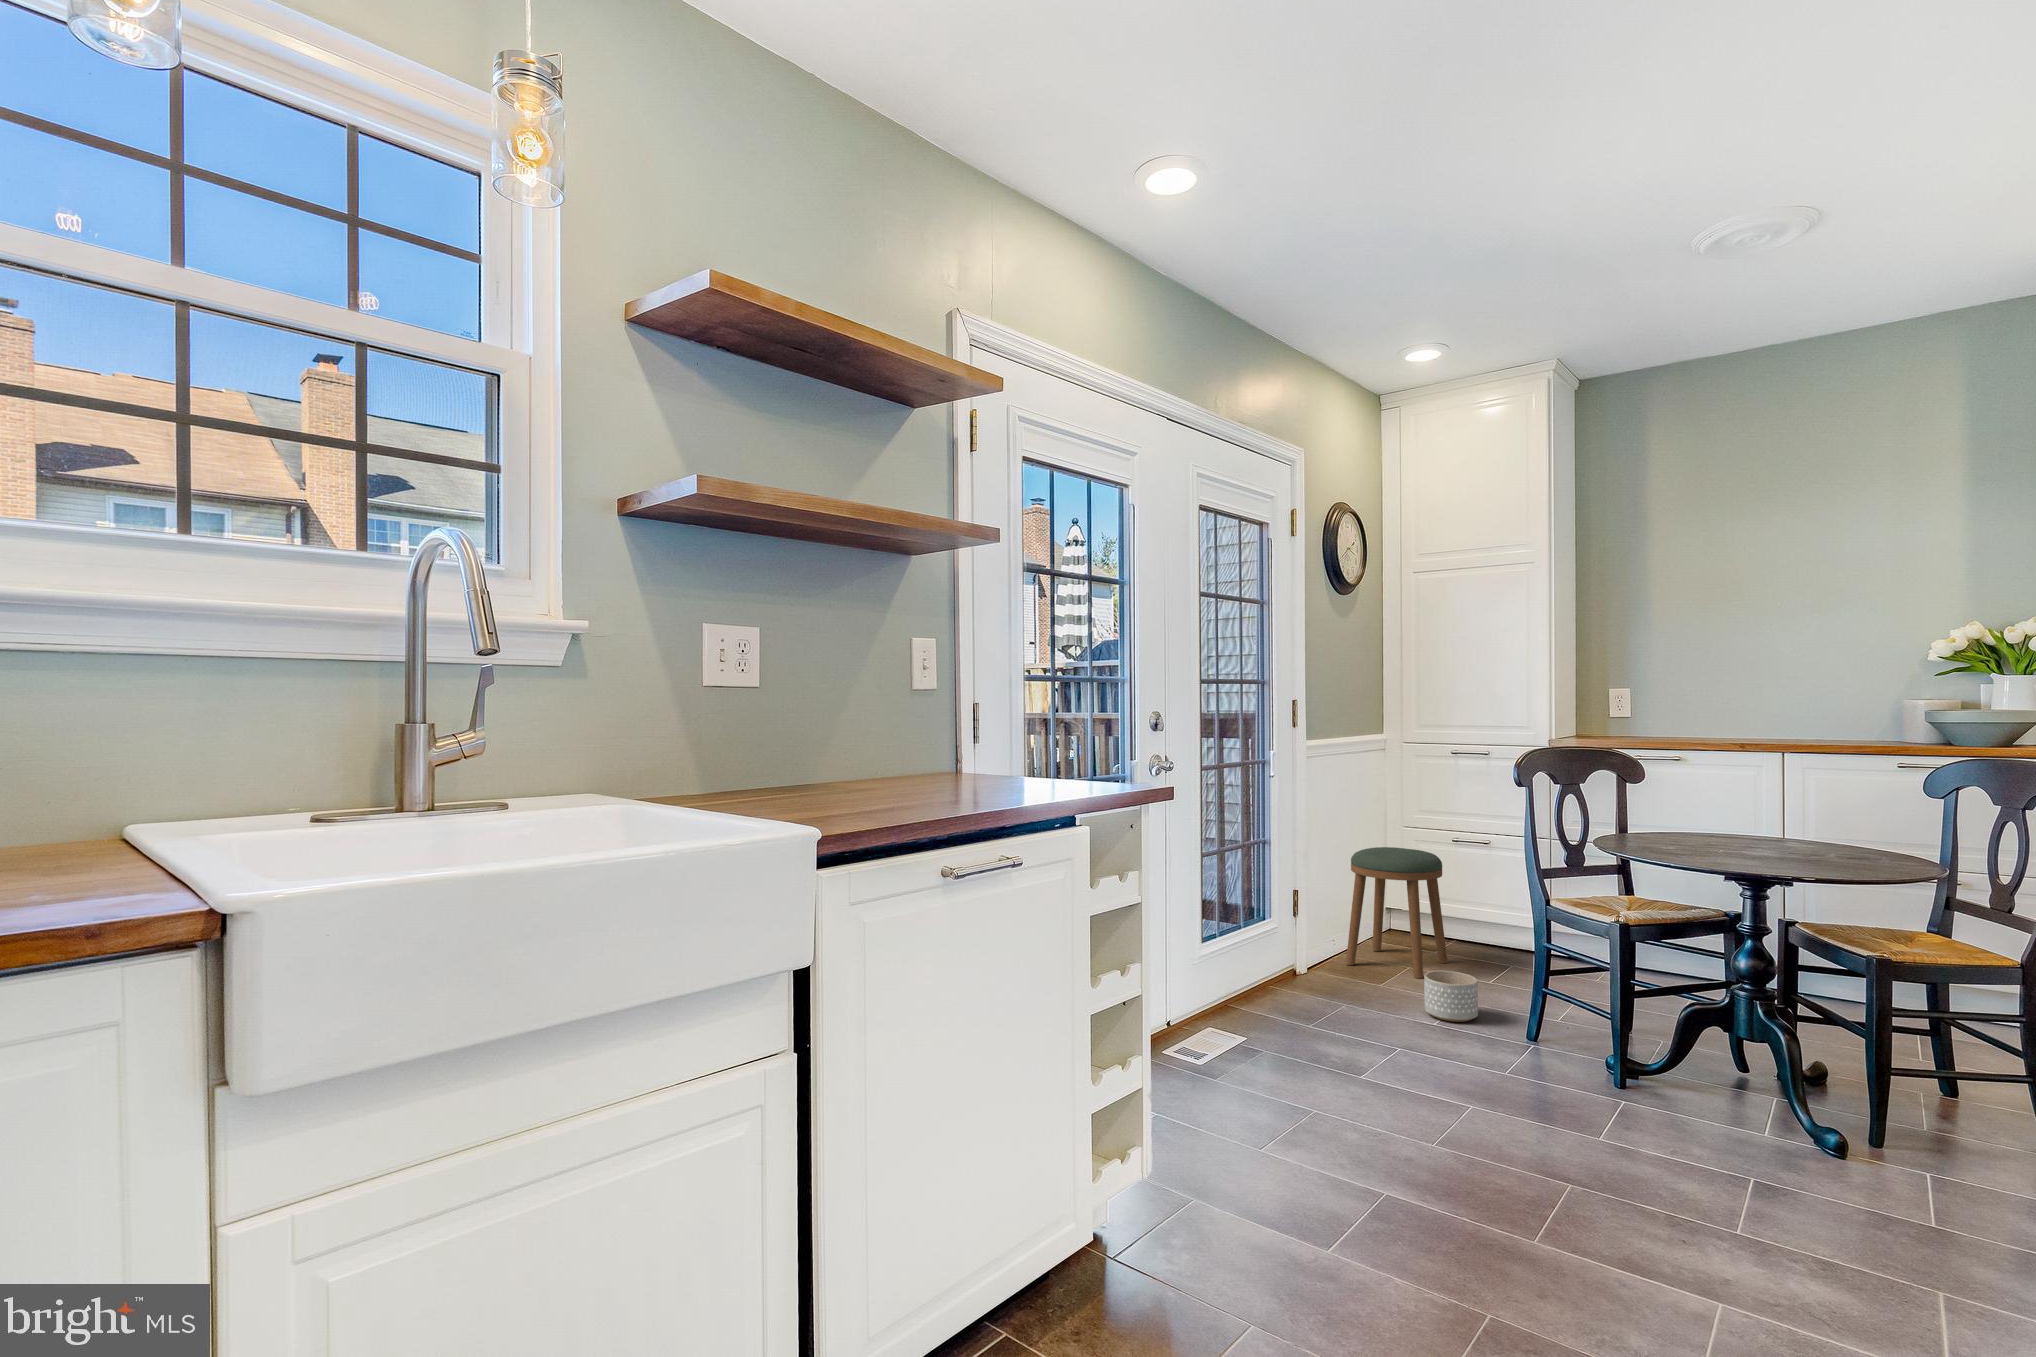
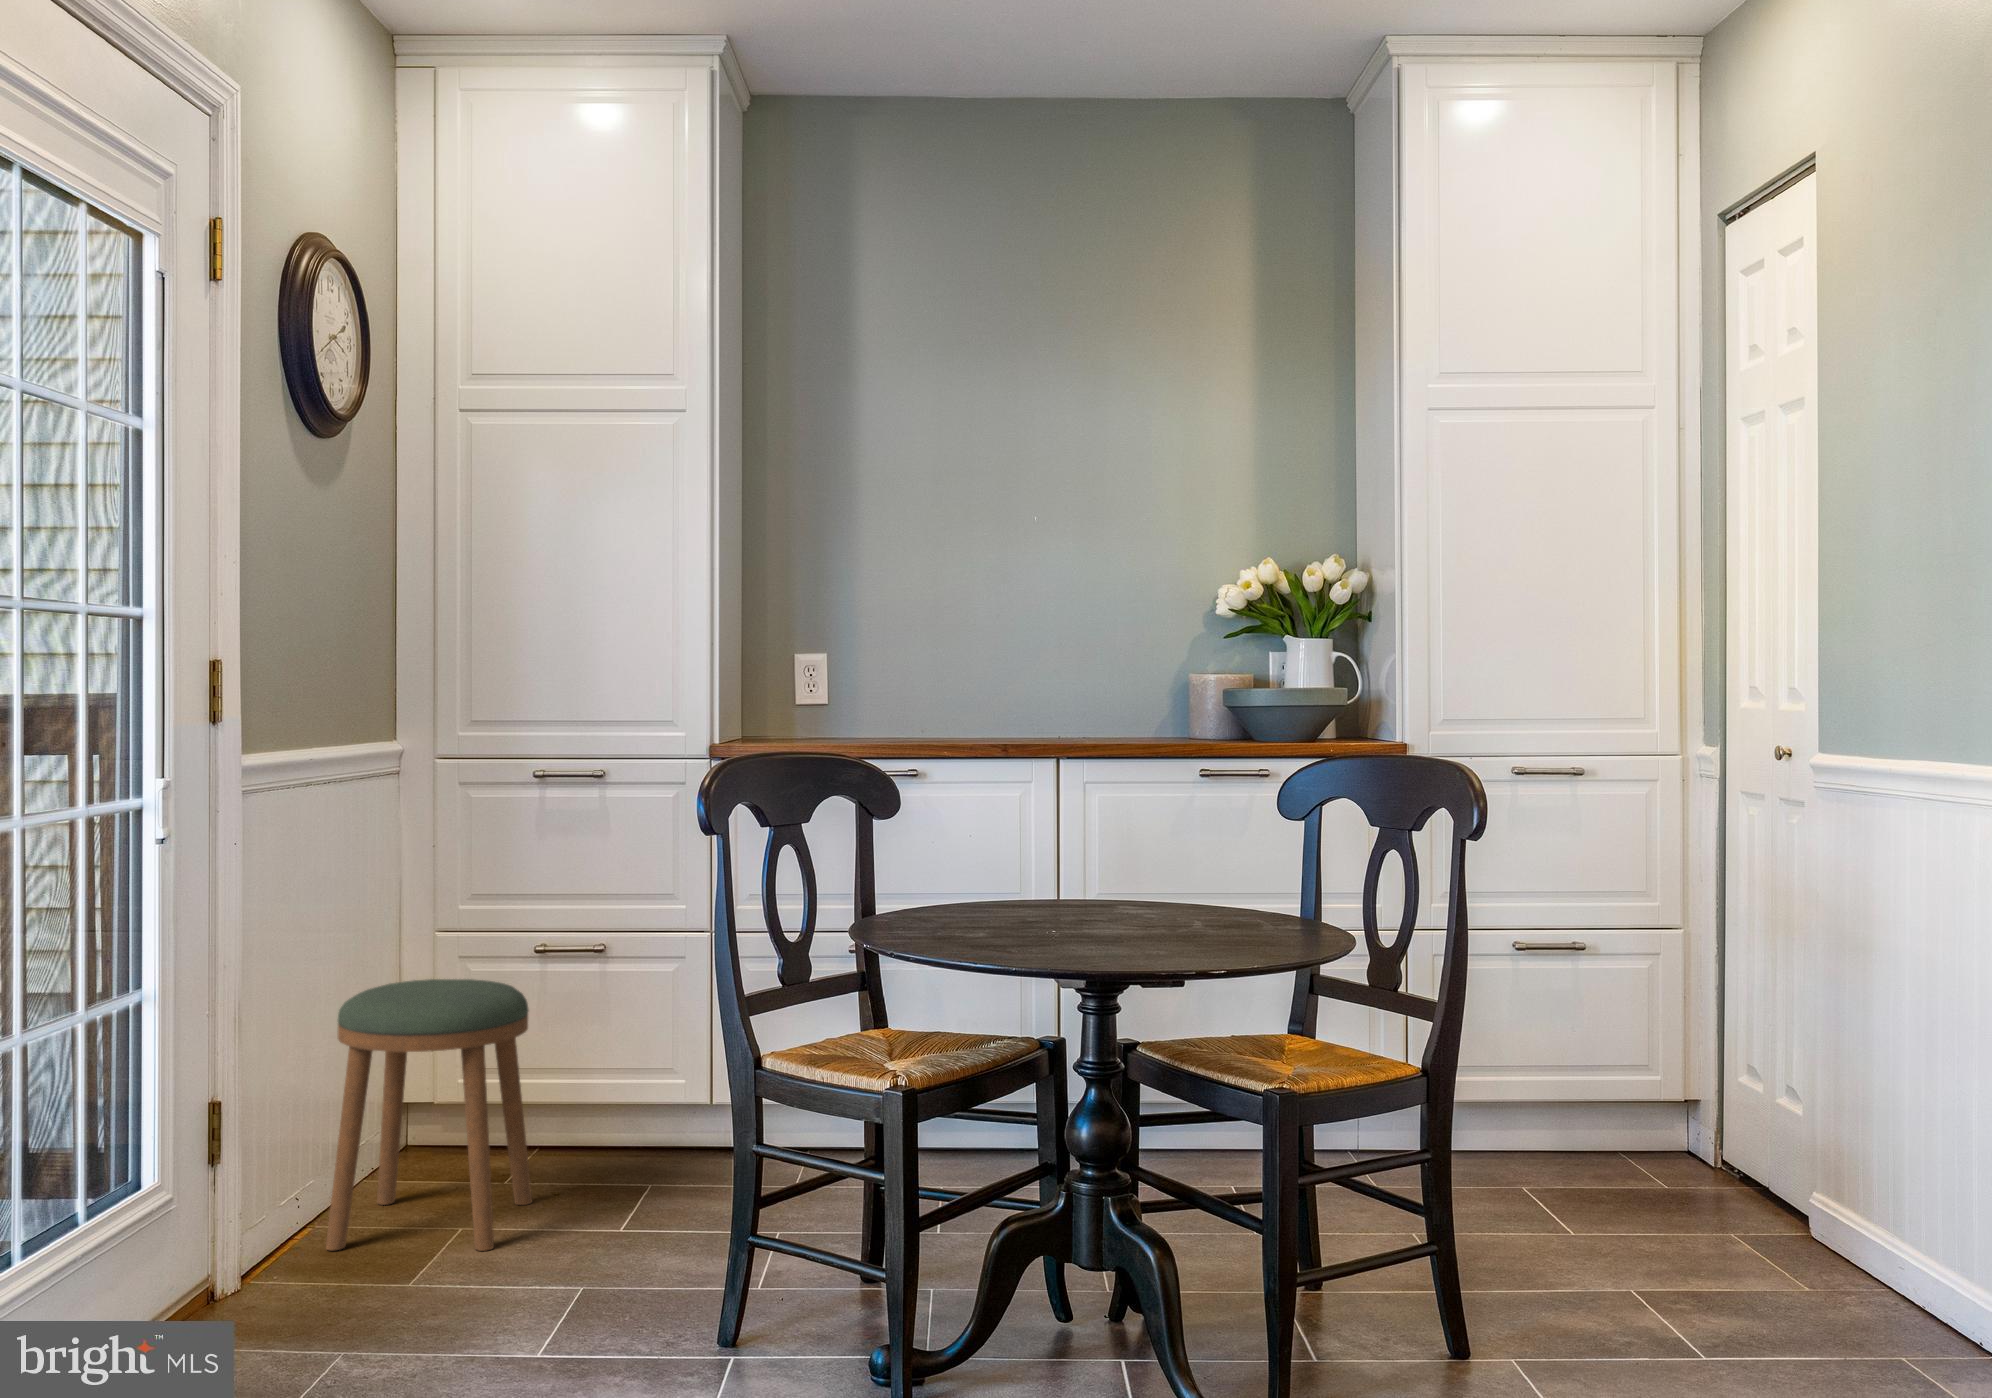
planter: present [1424,971,1478,1022] -> none [516,1230,622,1341]

